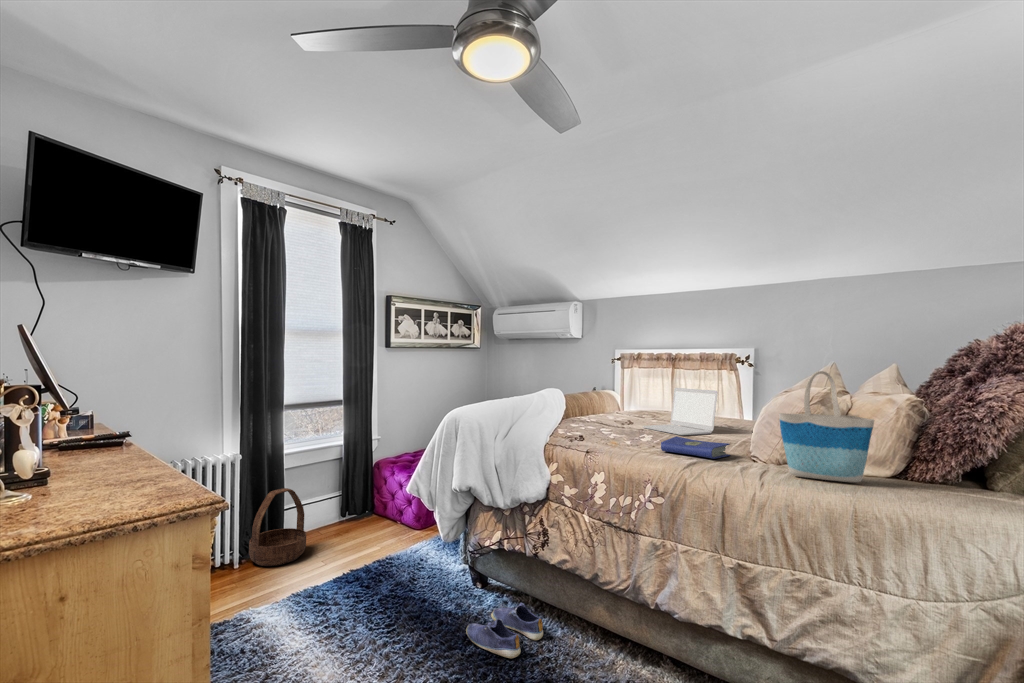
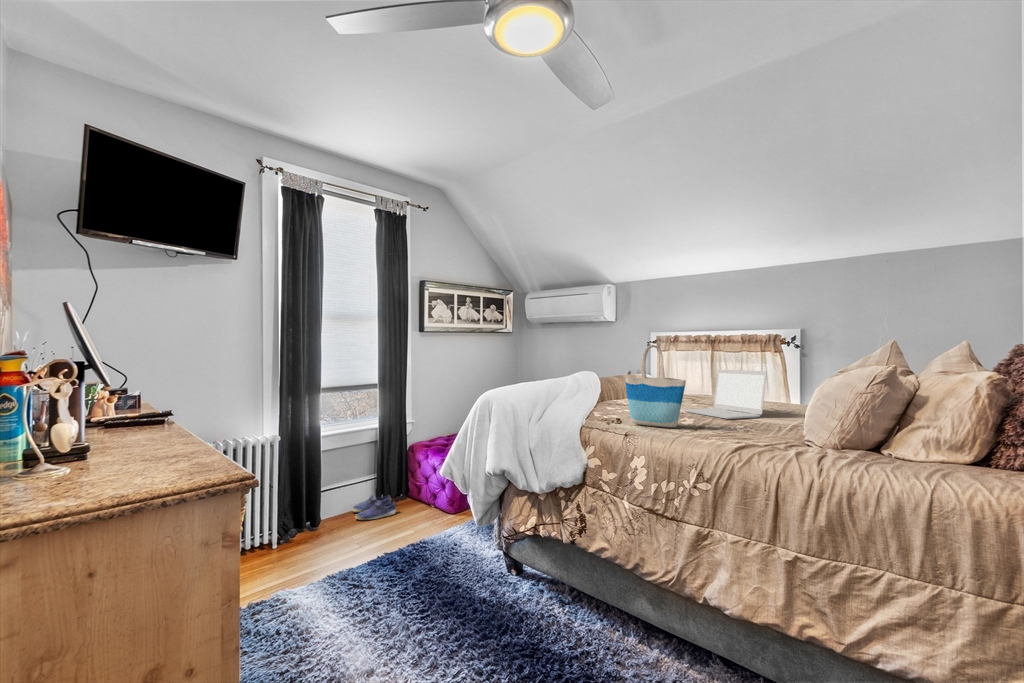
tote bag: present [779,371,874,482] -> present [626,345,686,427]
hardcover book: present [661,436,730,459] -> none [708,419,786,443]
basket: present [249,488,307,566] -> none [287,471,343,547]
shoe: present [466,603,543,658] -> present [352,495,396,520]

